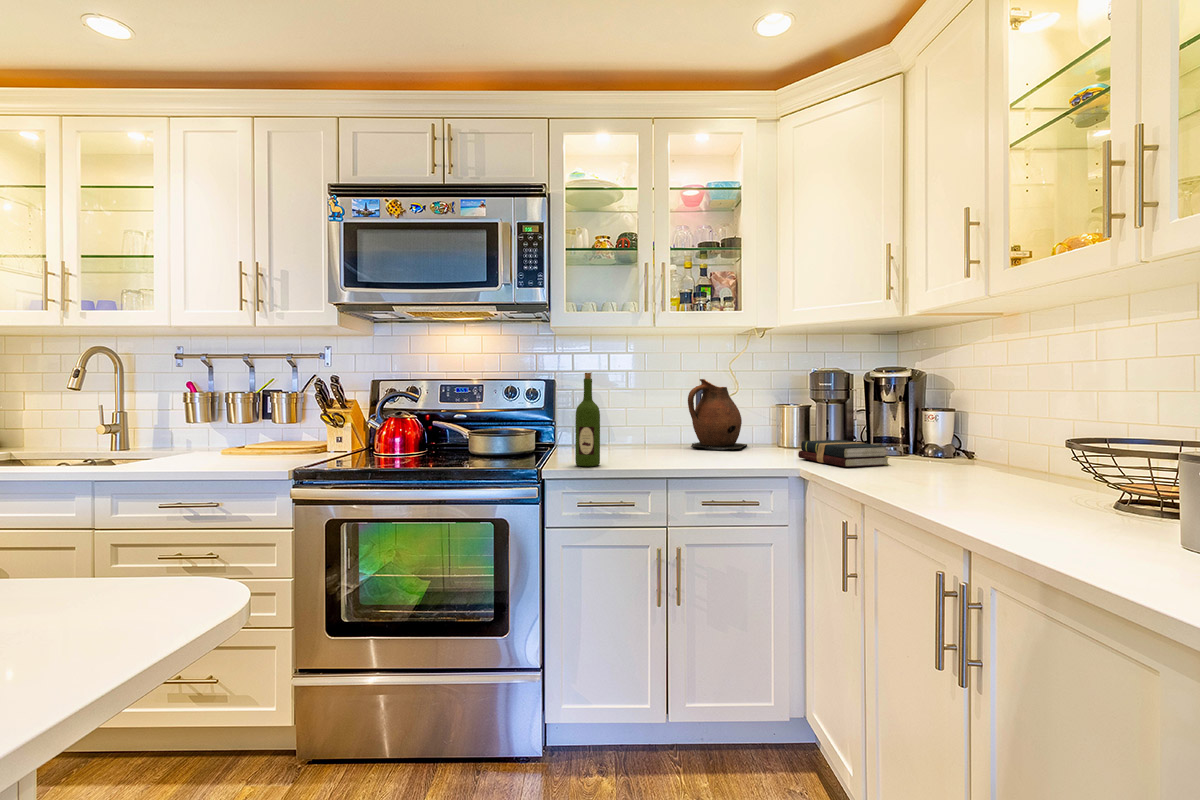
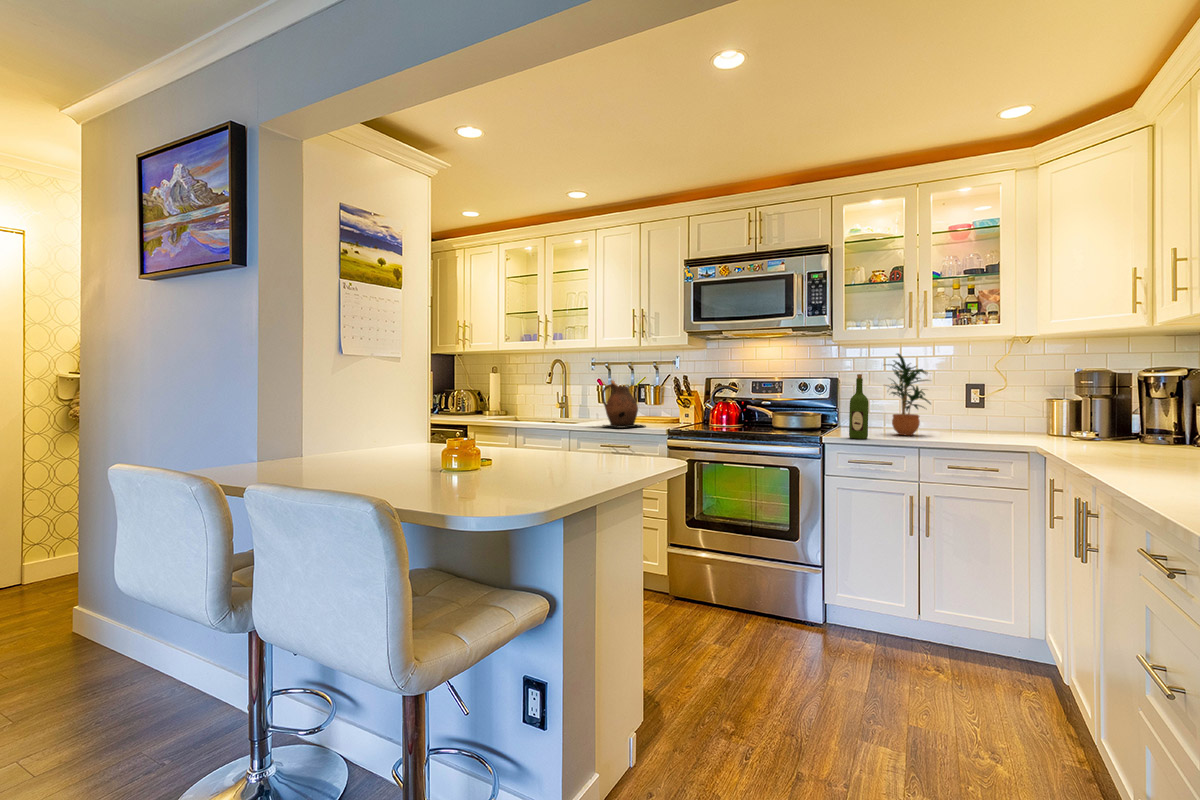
potted plant: none [613,345,671,456] -> present [889,353,931,435]
ceramic pitcher: present [688,379,747,450] -> present [601,380,644,428]
hardback book: present [798,440,889,467] -> none [1050,428,1140,451]

